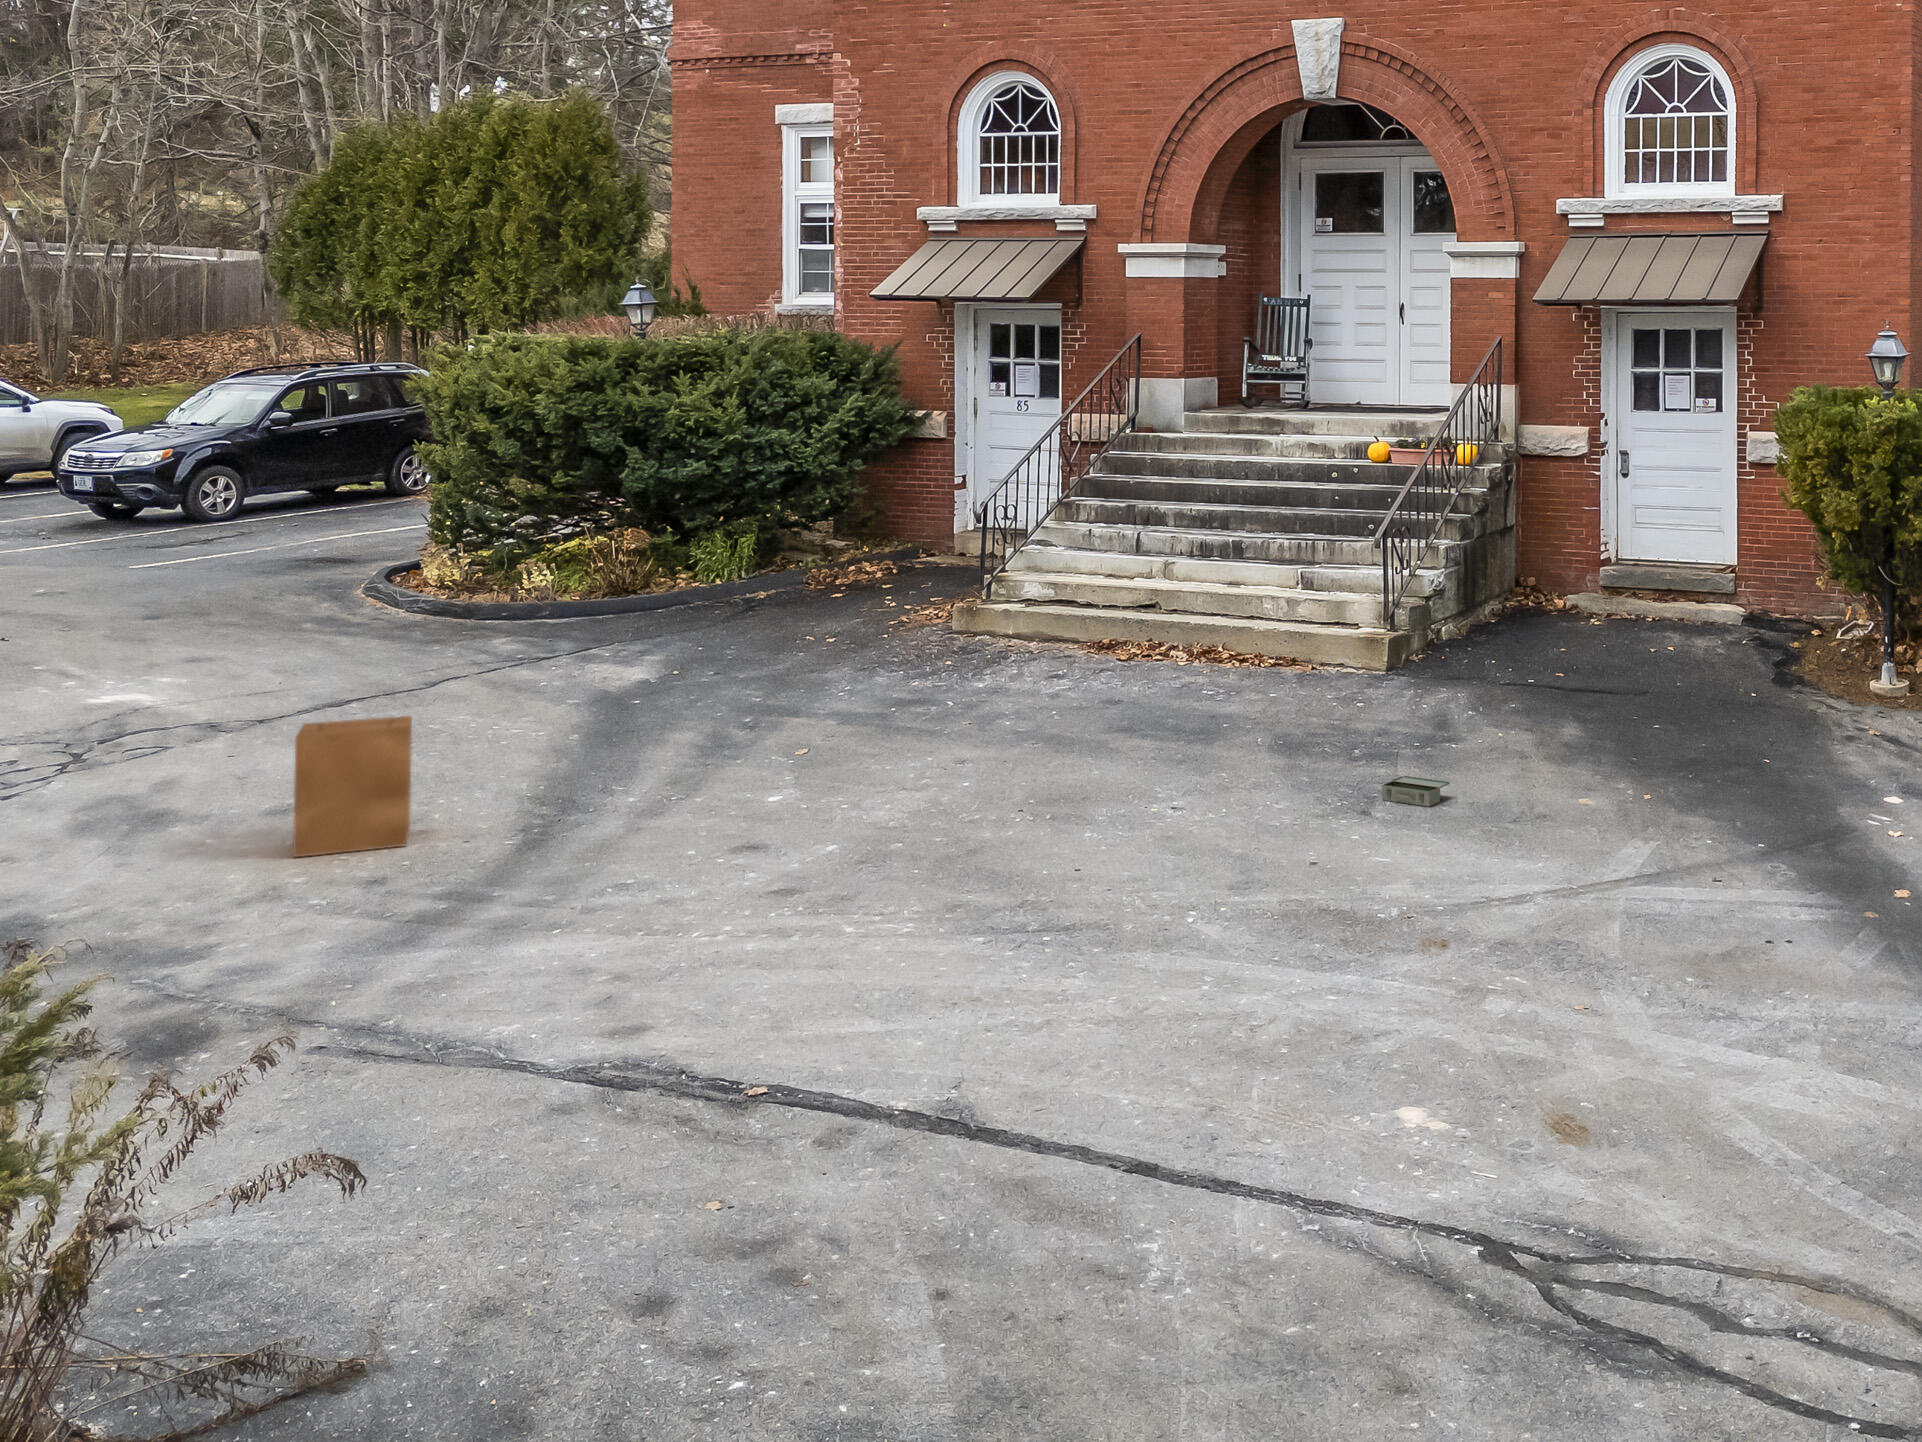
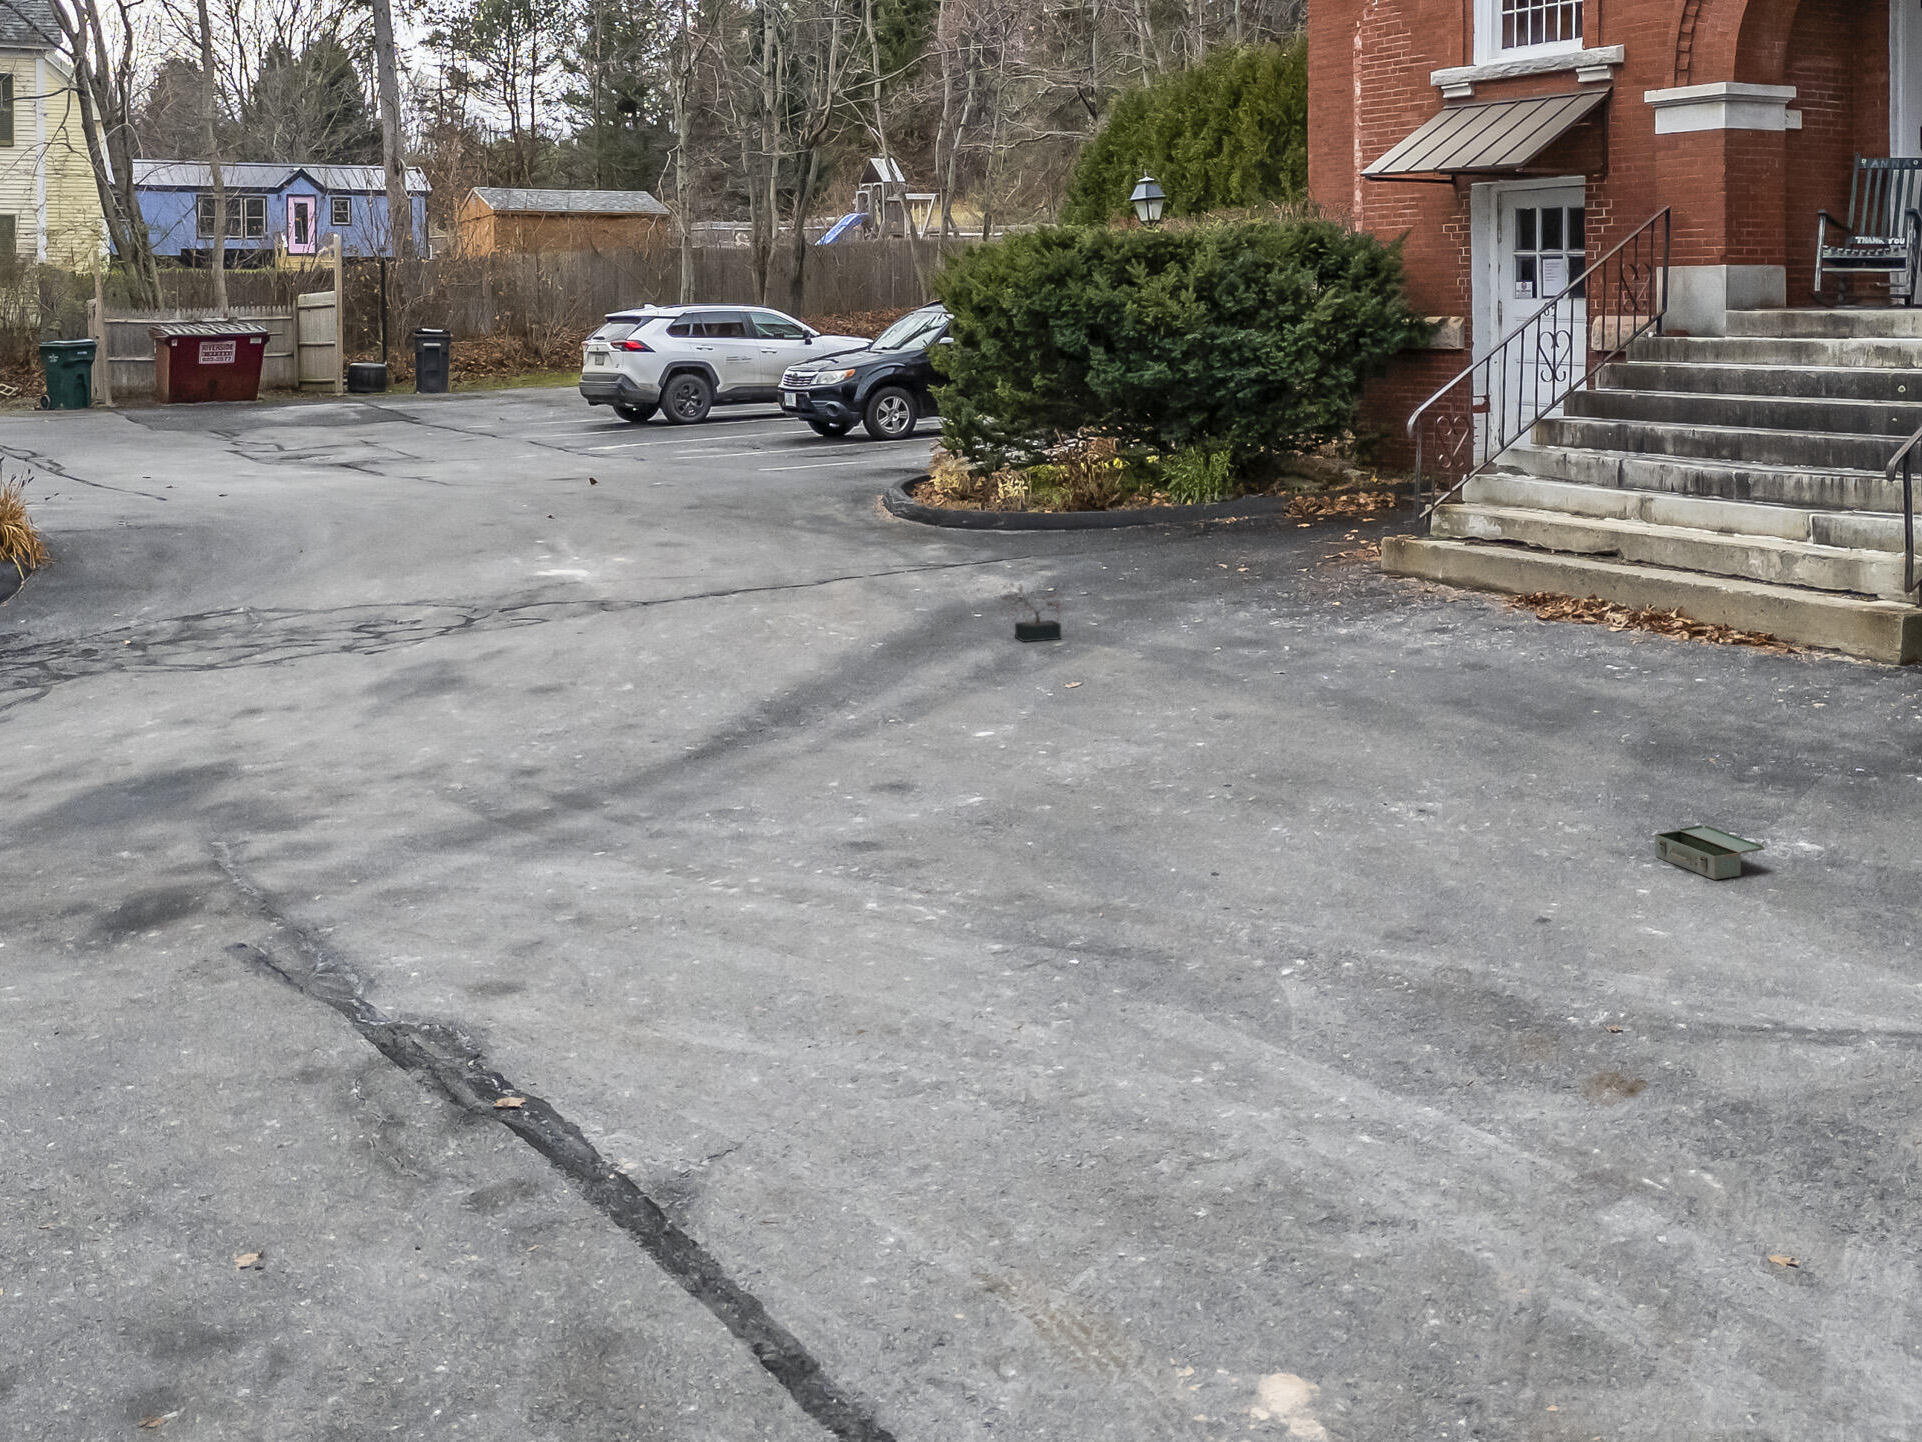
decorative plant: none [689,668,751,721] -> present [1001,583,1068,642]
cardboard box: present [293,716,412,857] -> none [495,601,617,737]

